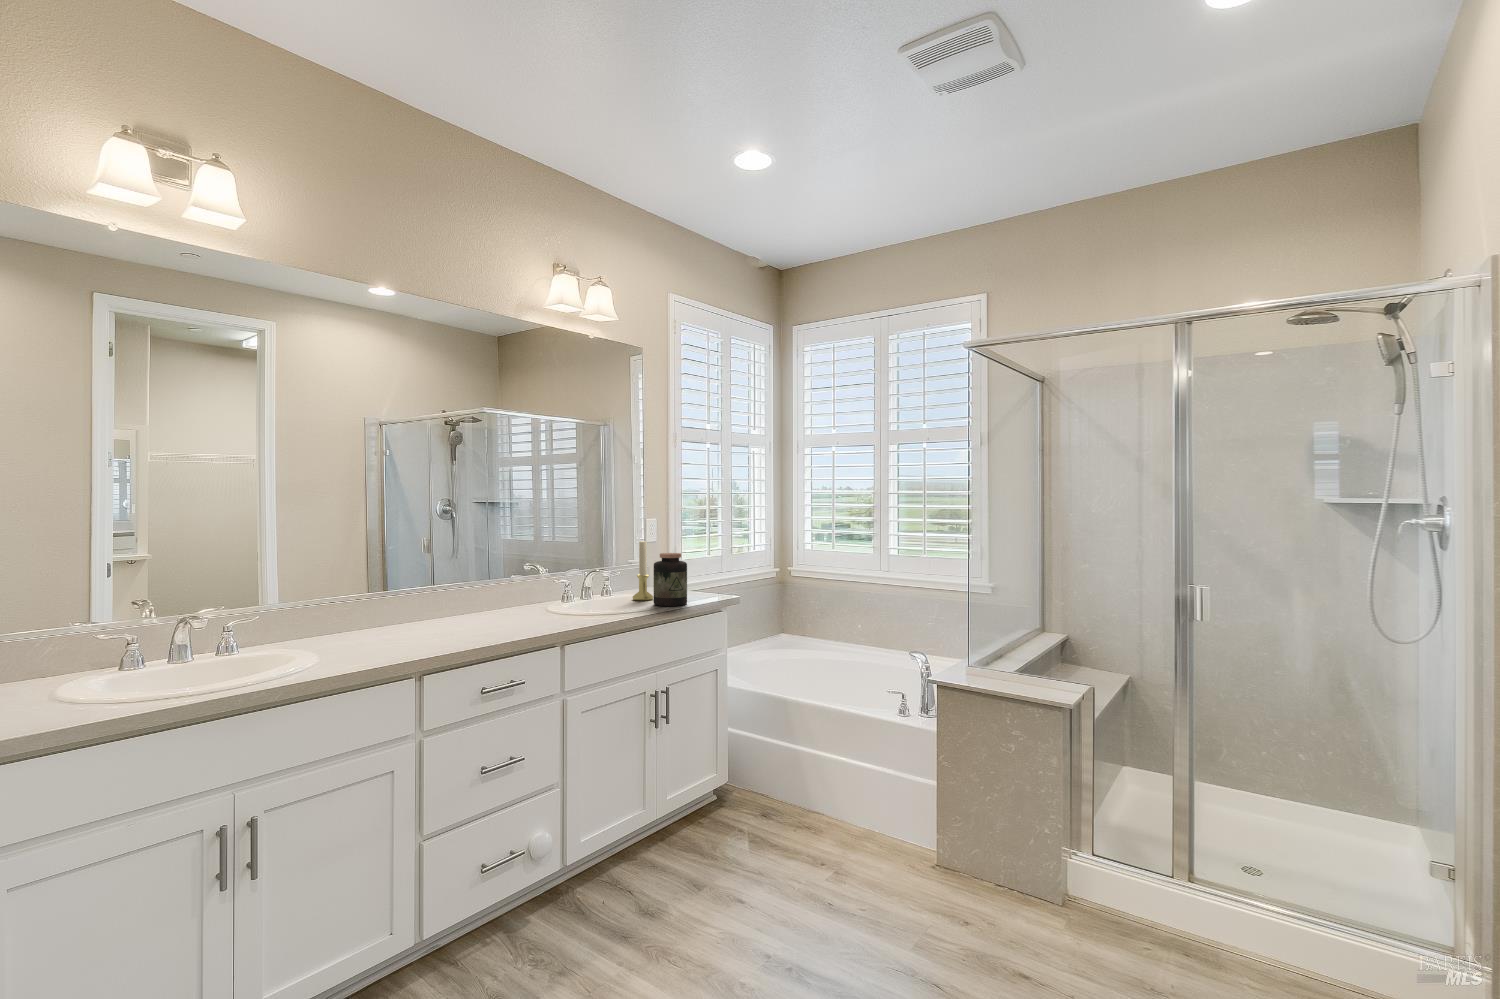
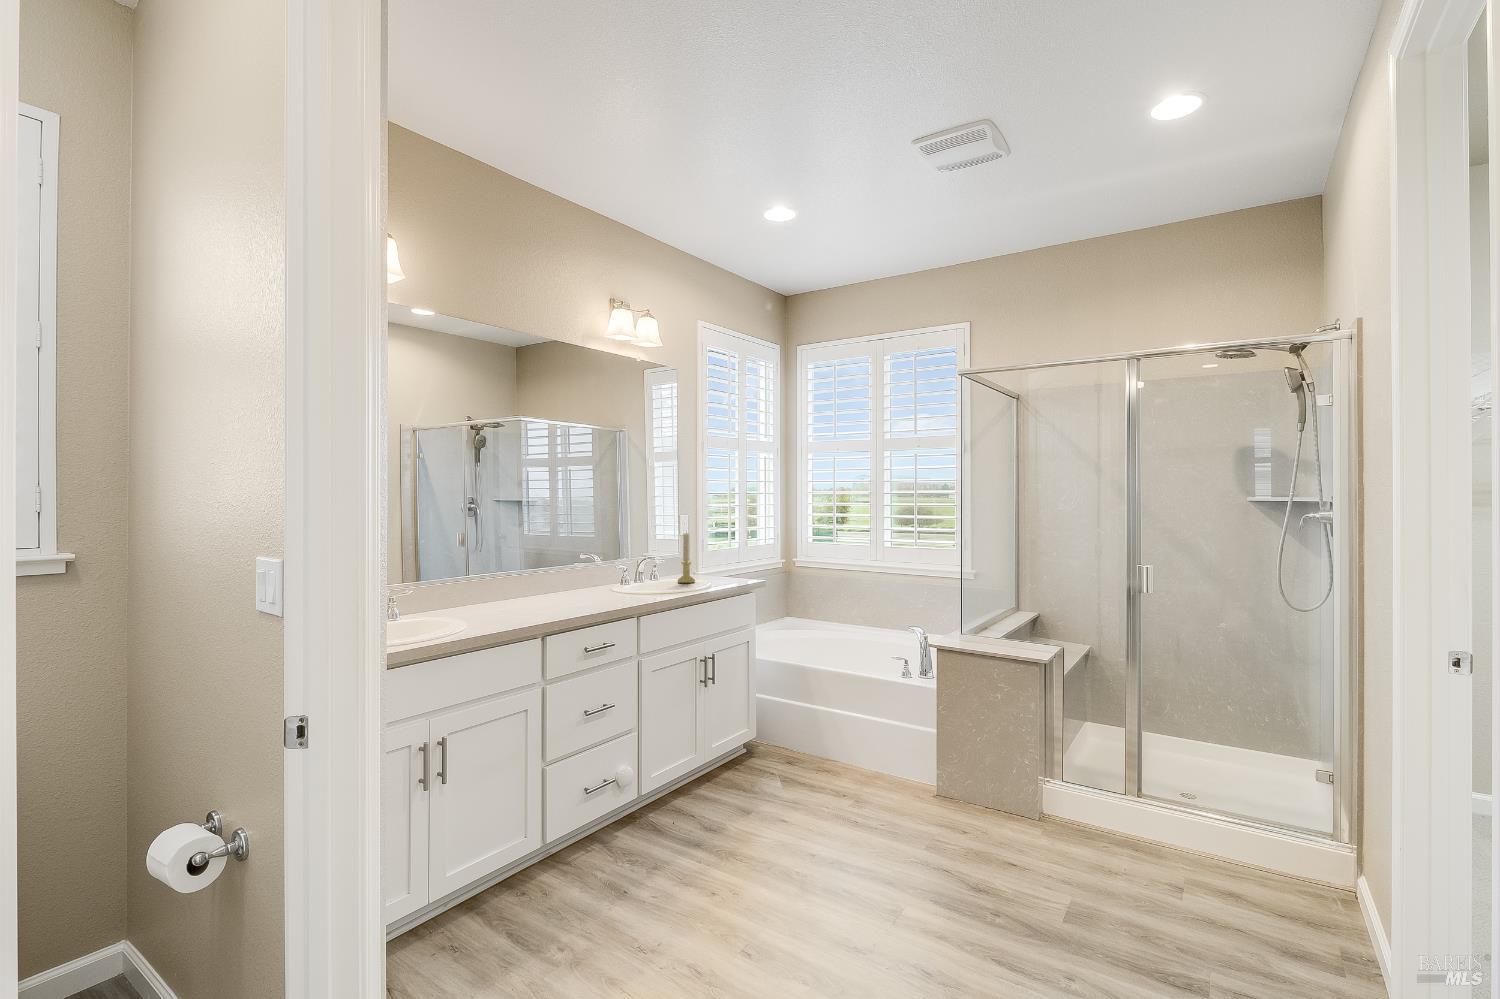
jar: present [654,553,687,606] -> none [699,543,727,587]

